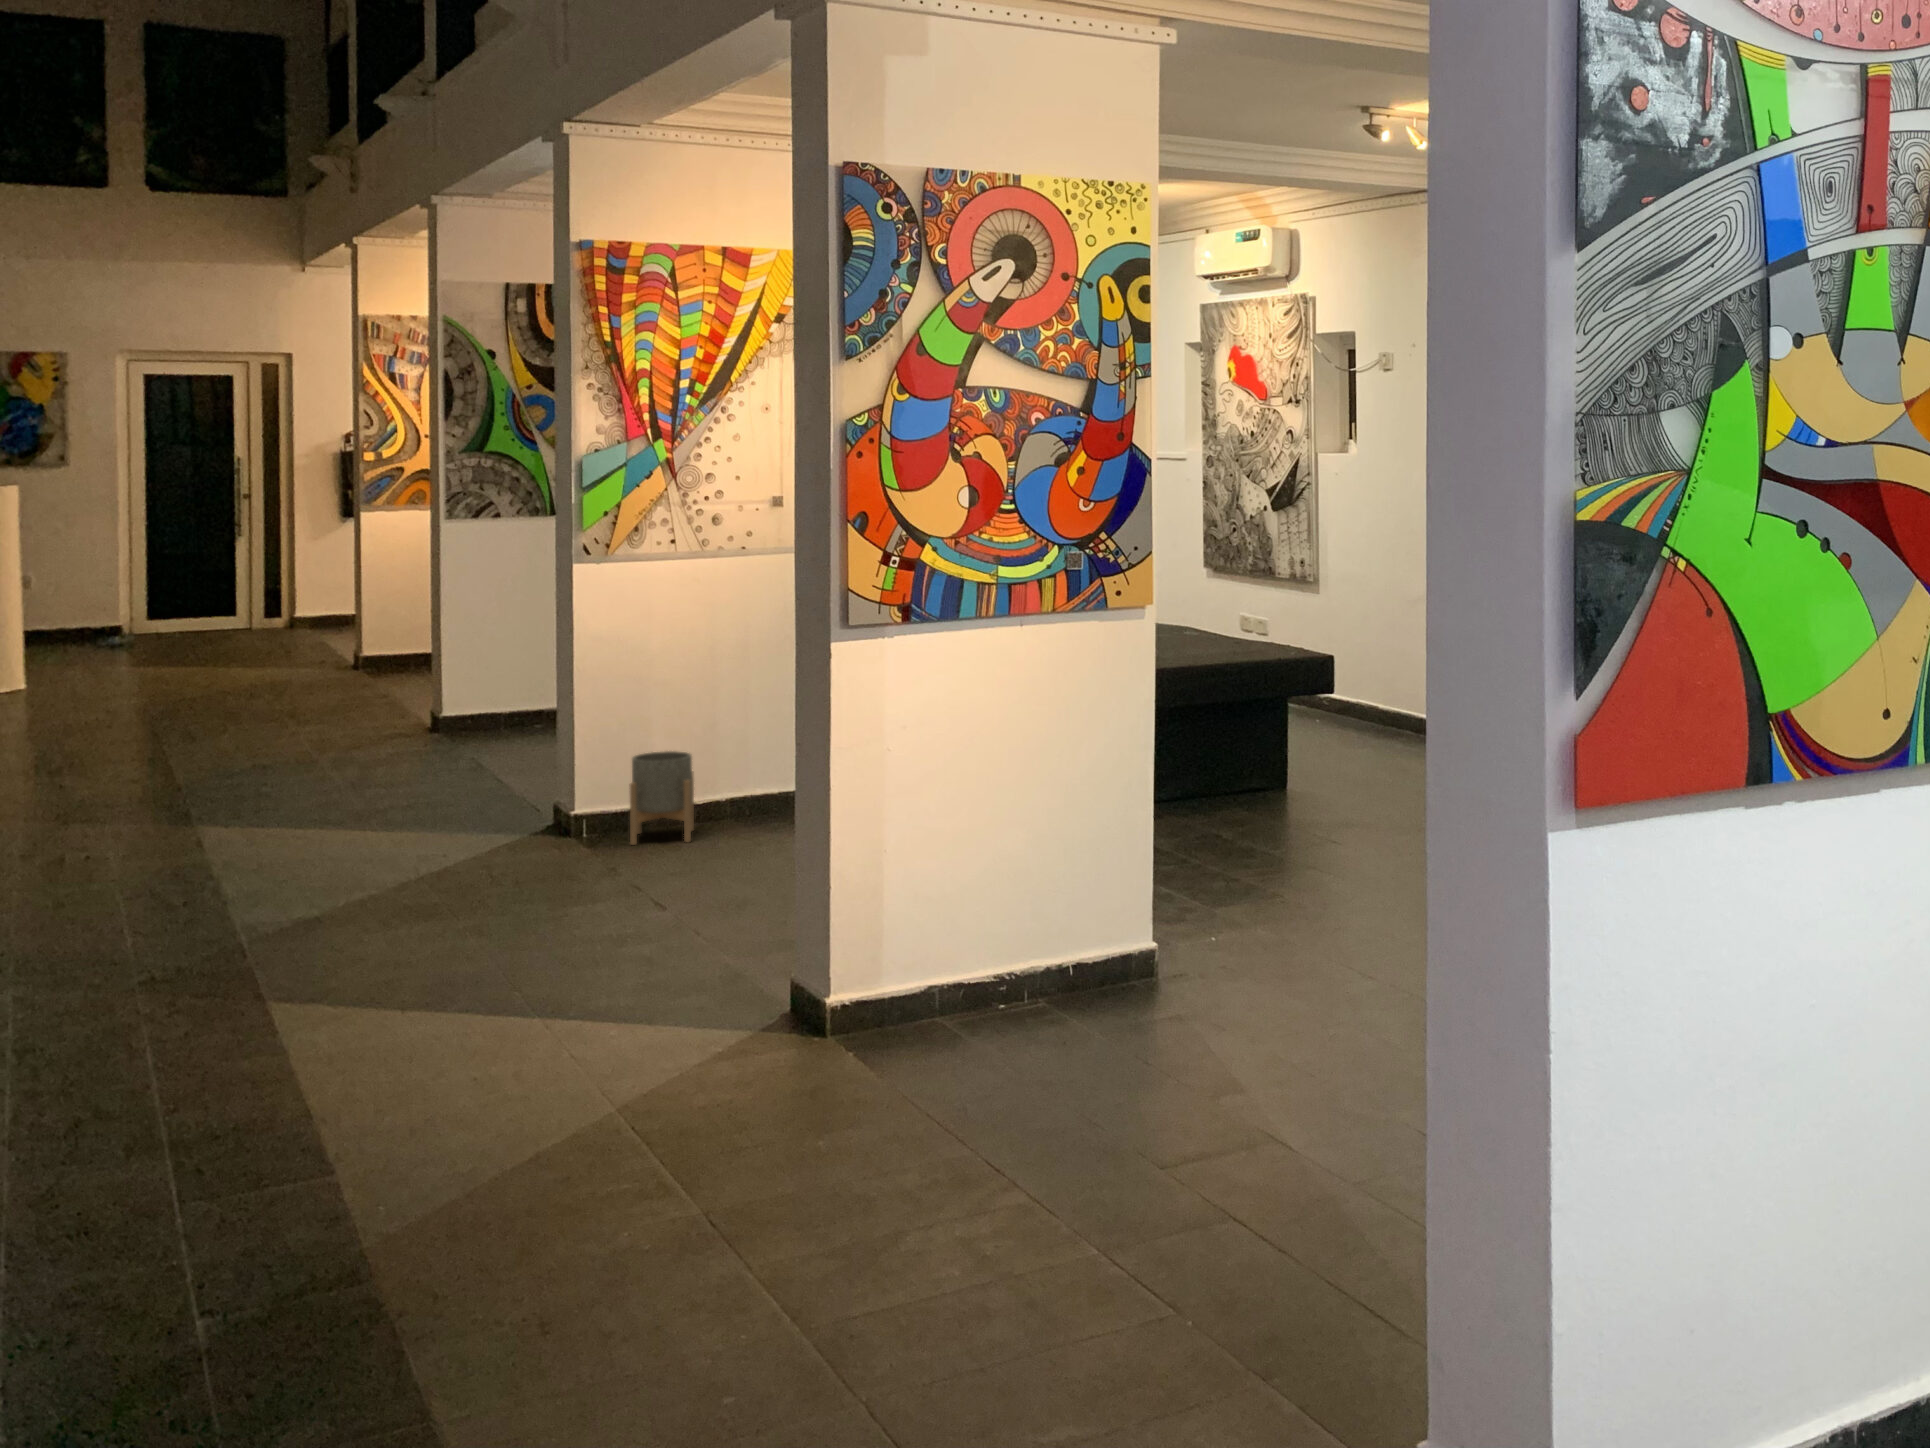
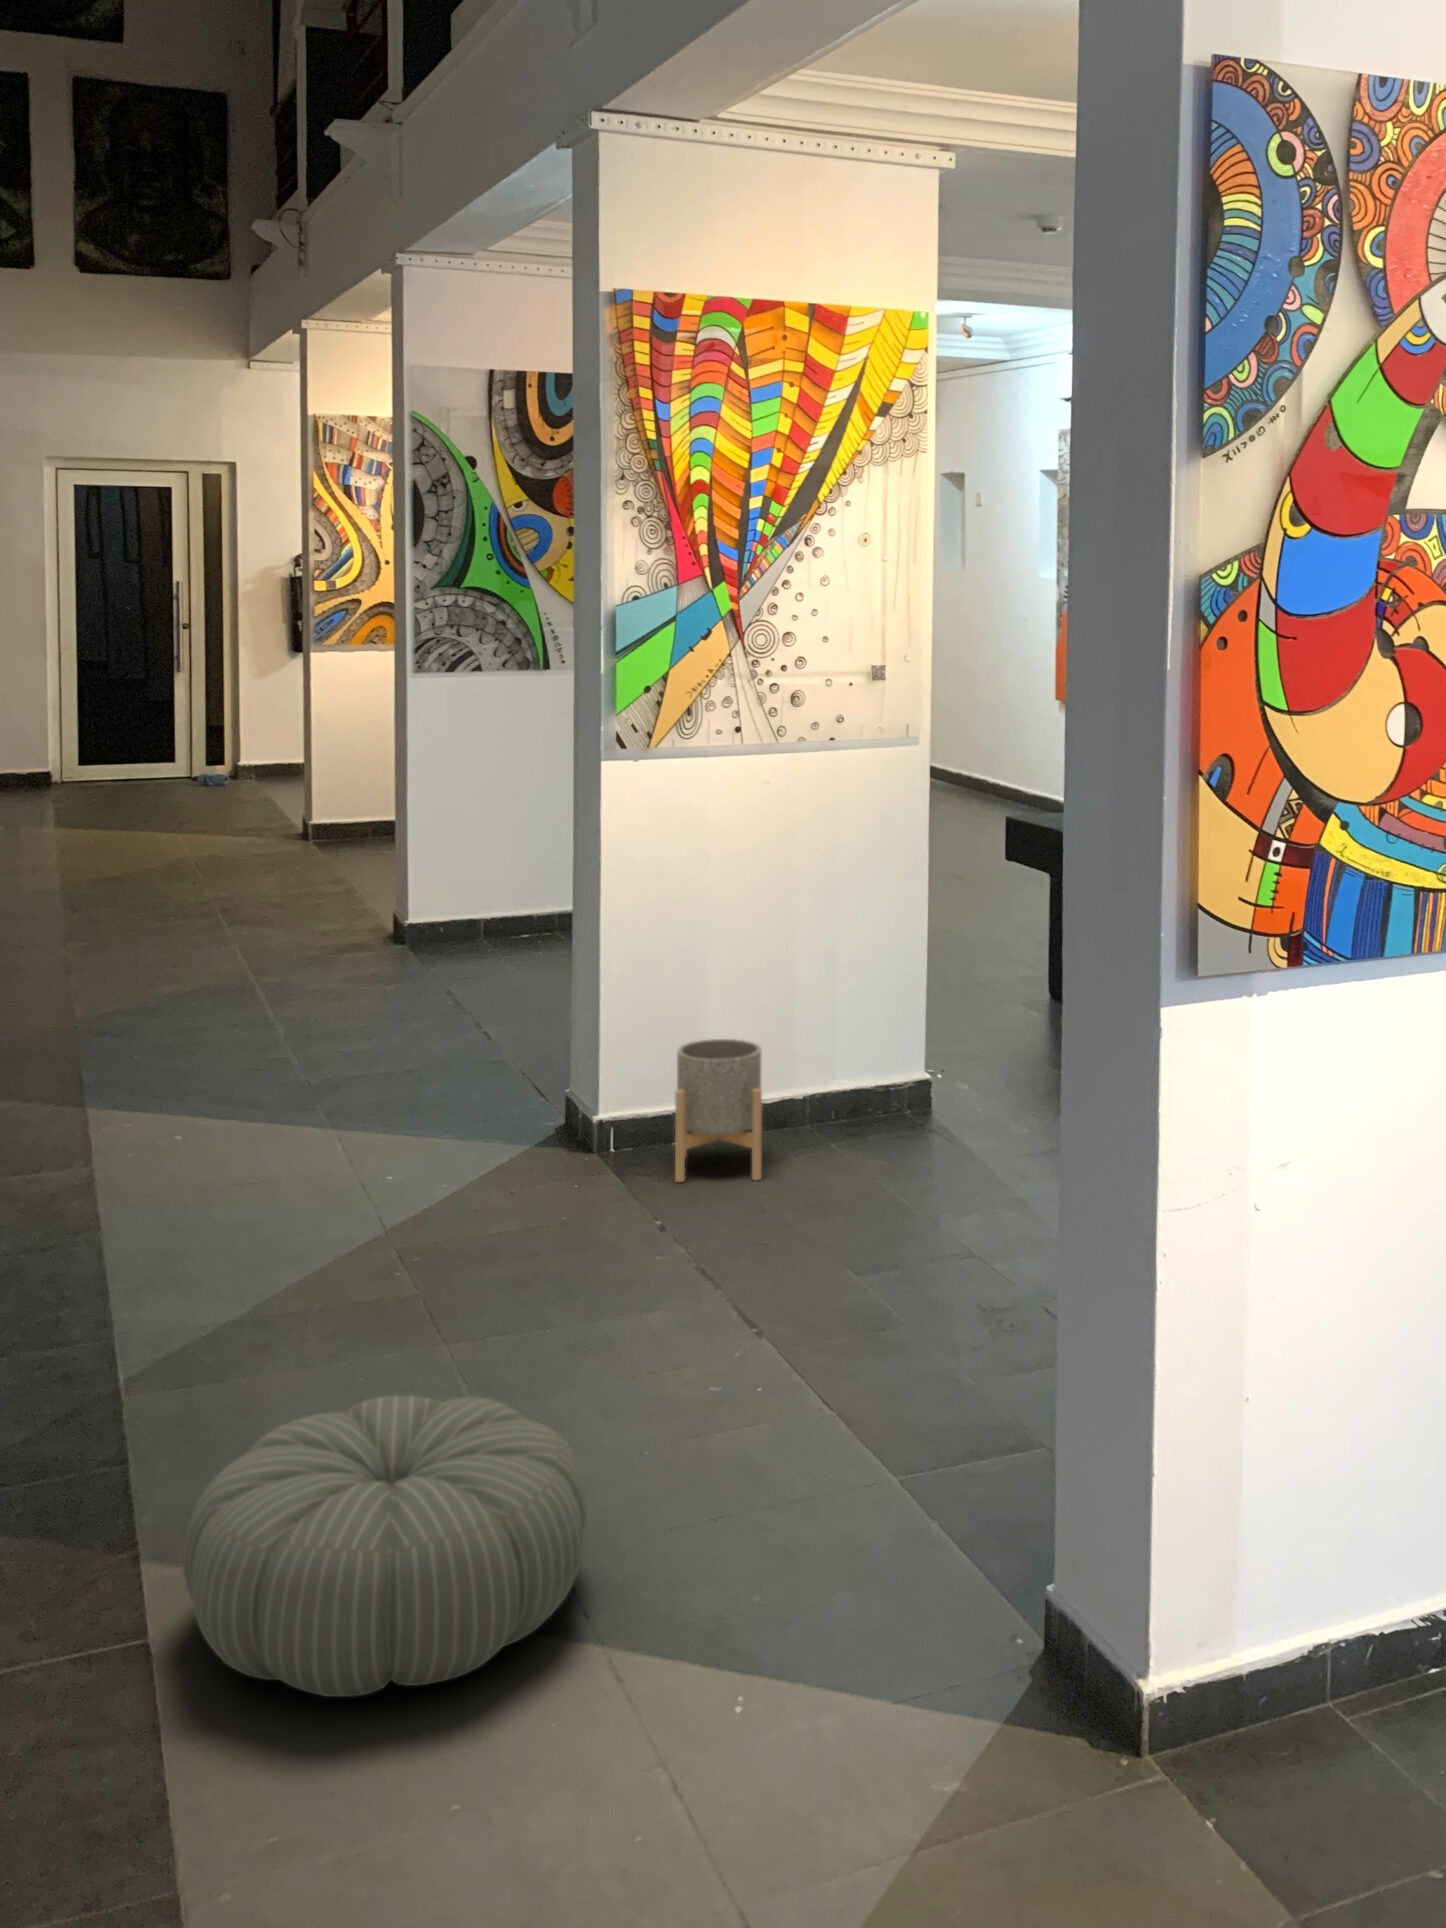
pouf: none [299,904,539,1038] -> present [183,1395,586,1697]

